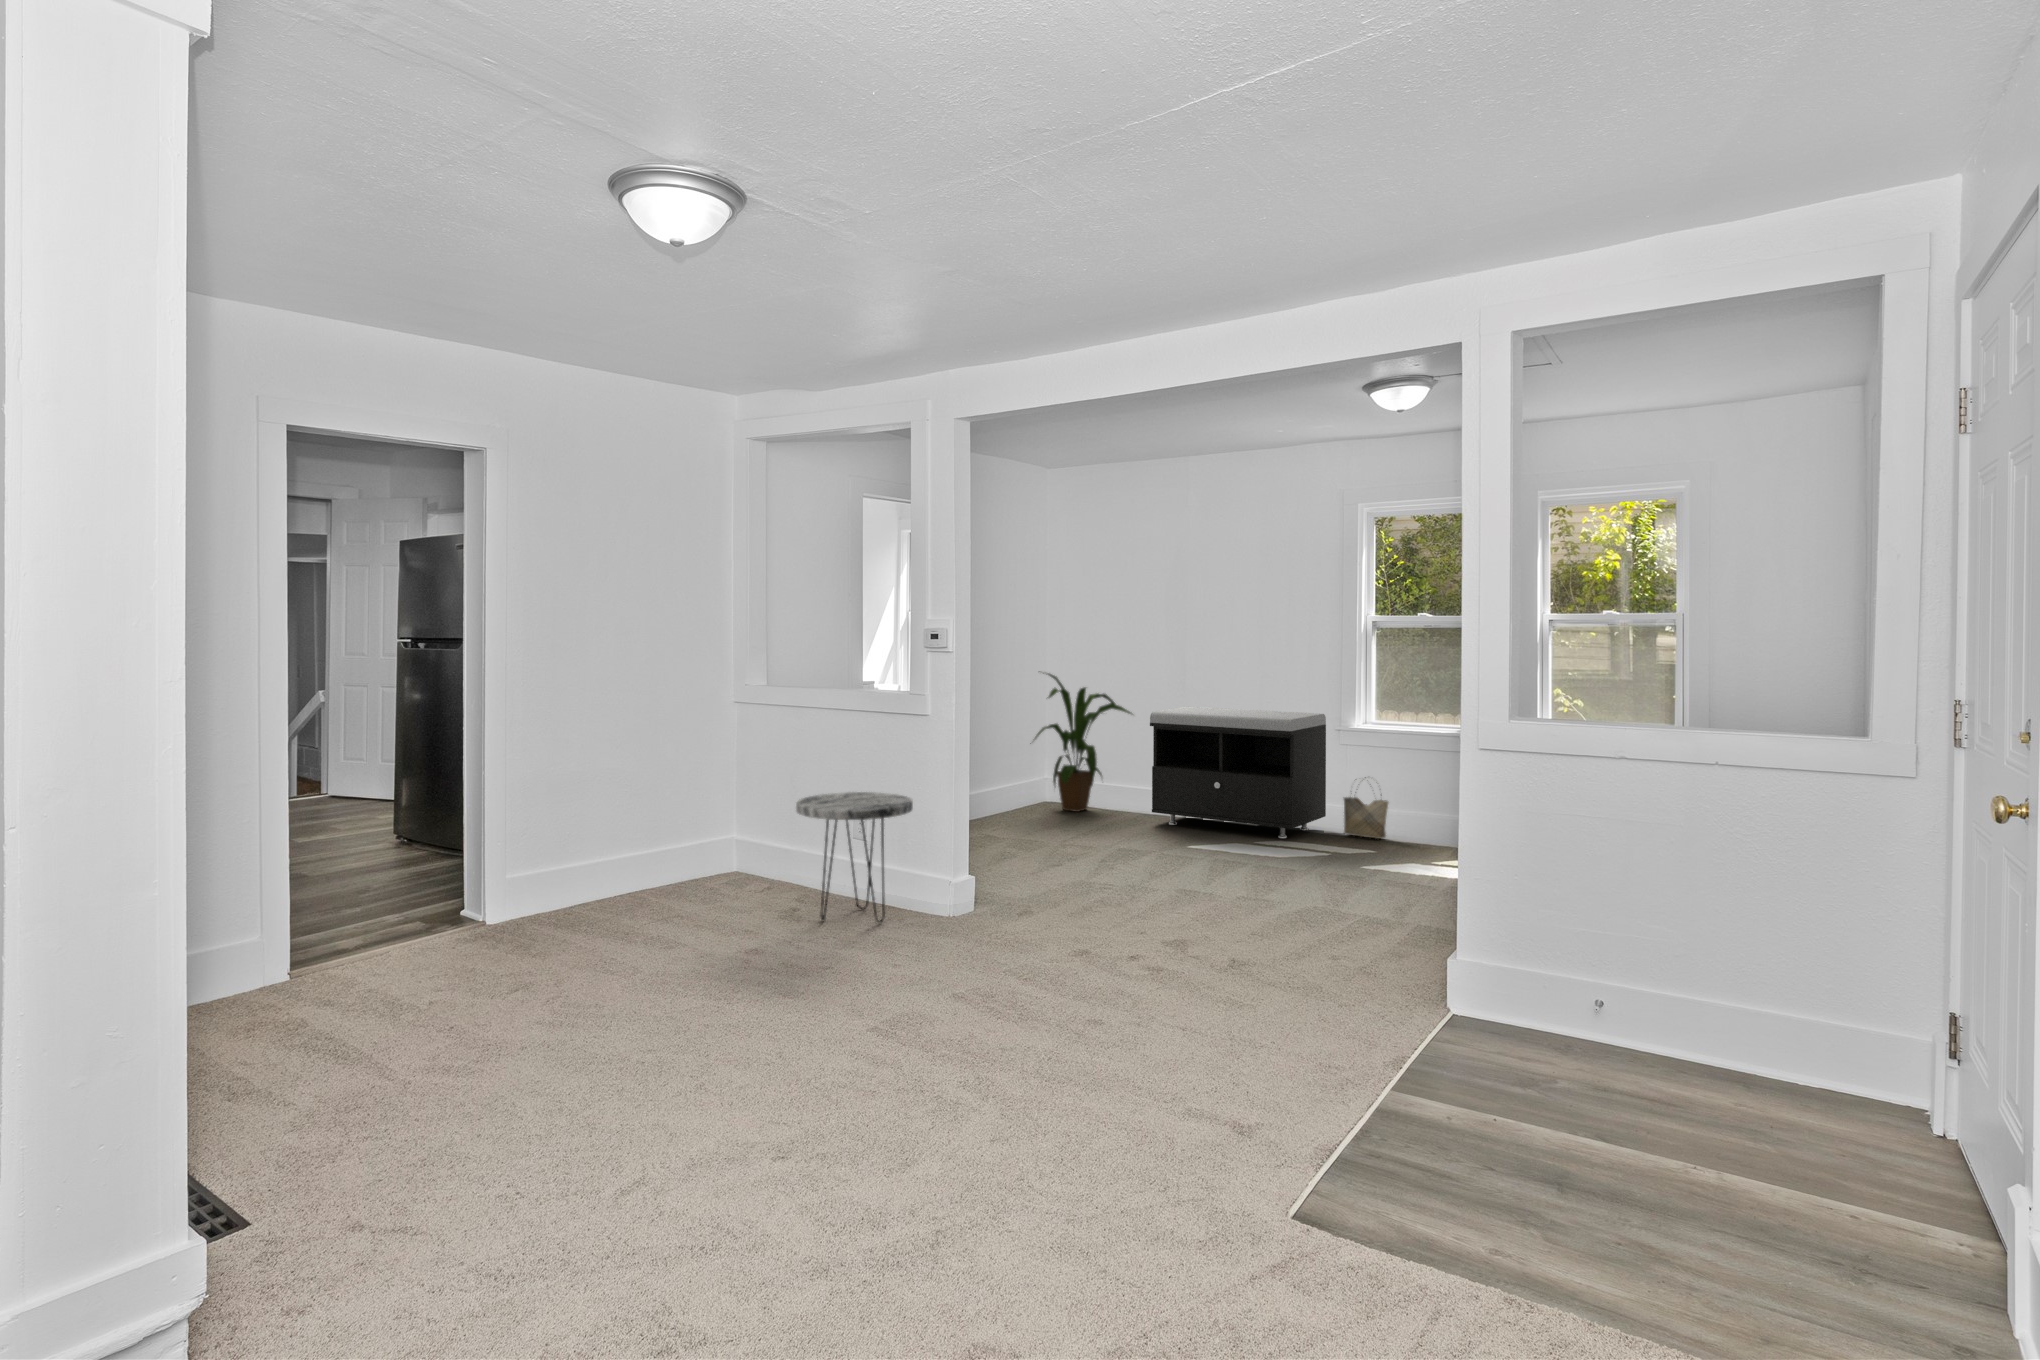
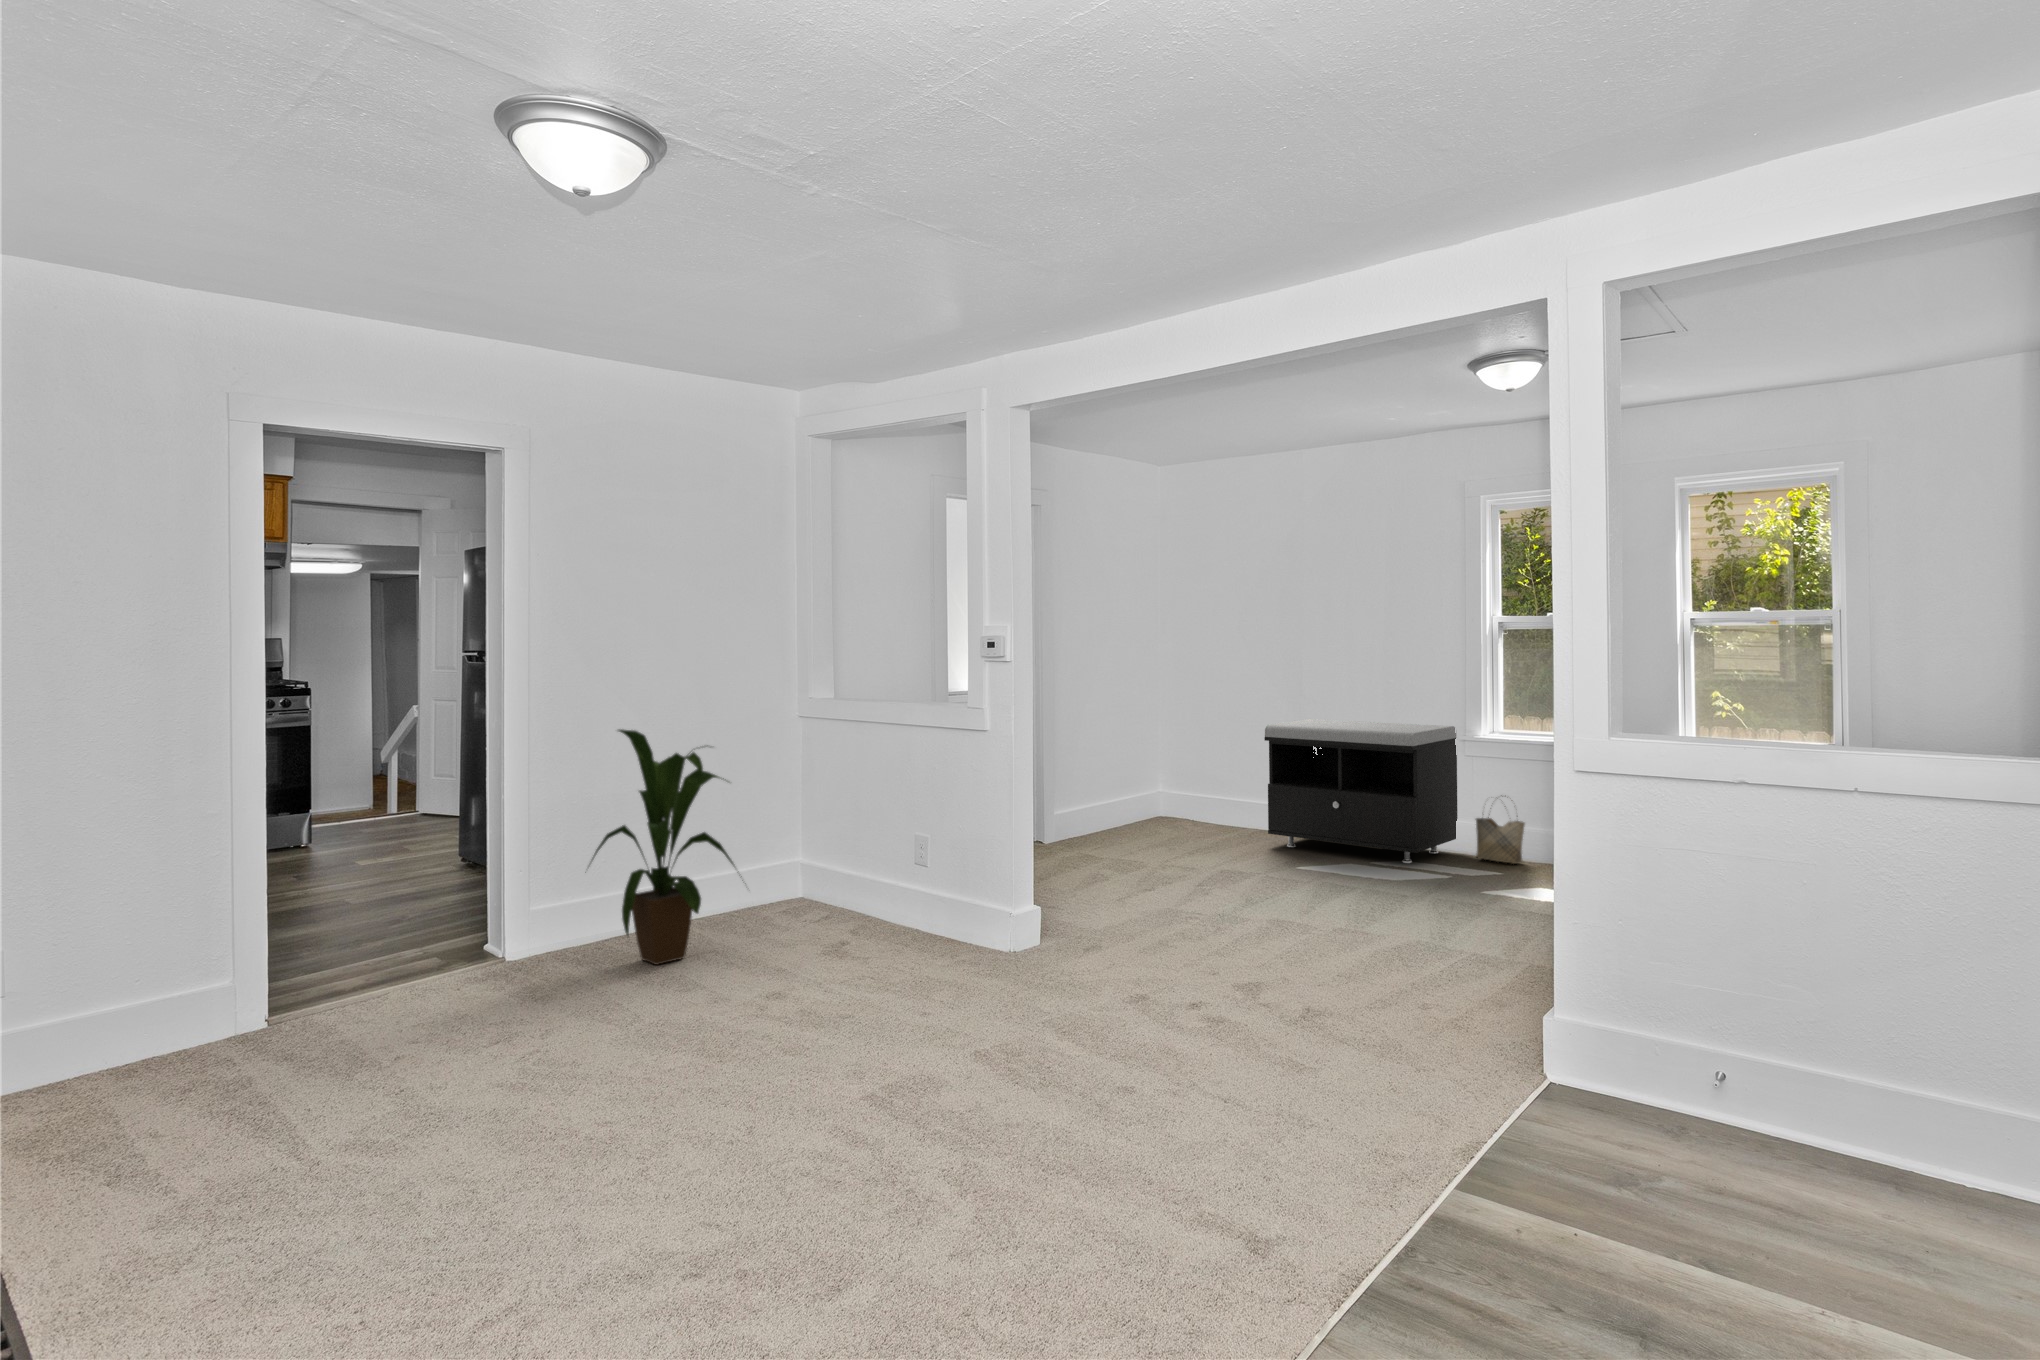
house plant: present [1030,673,1131,812] -> present [592,729,742,965]
side table: present [796,792,913,923] -> none [840,817,968,963]

